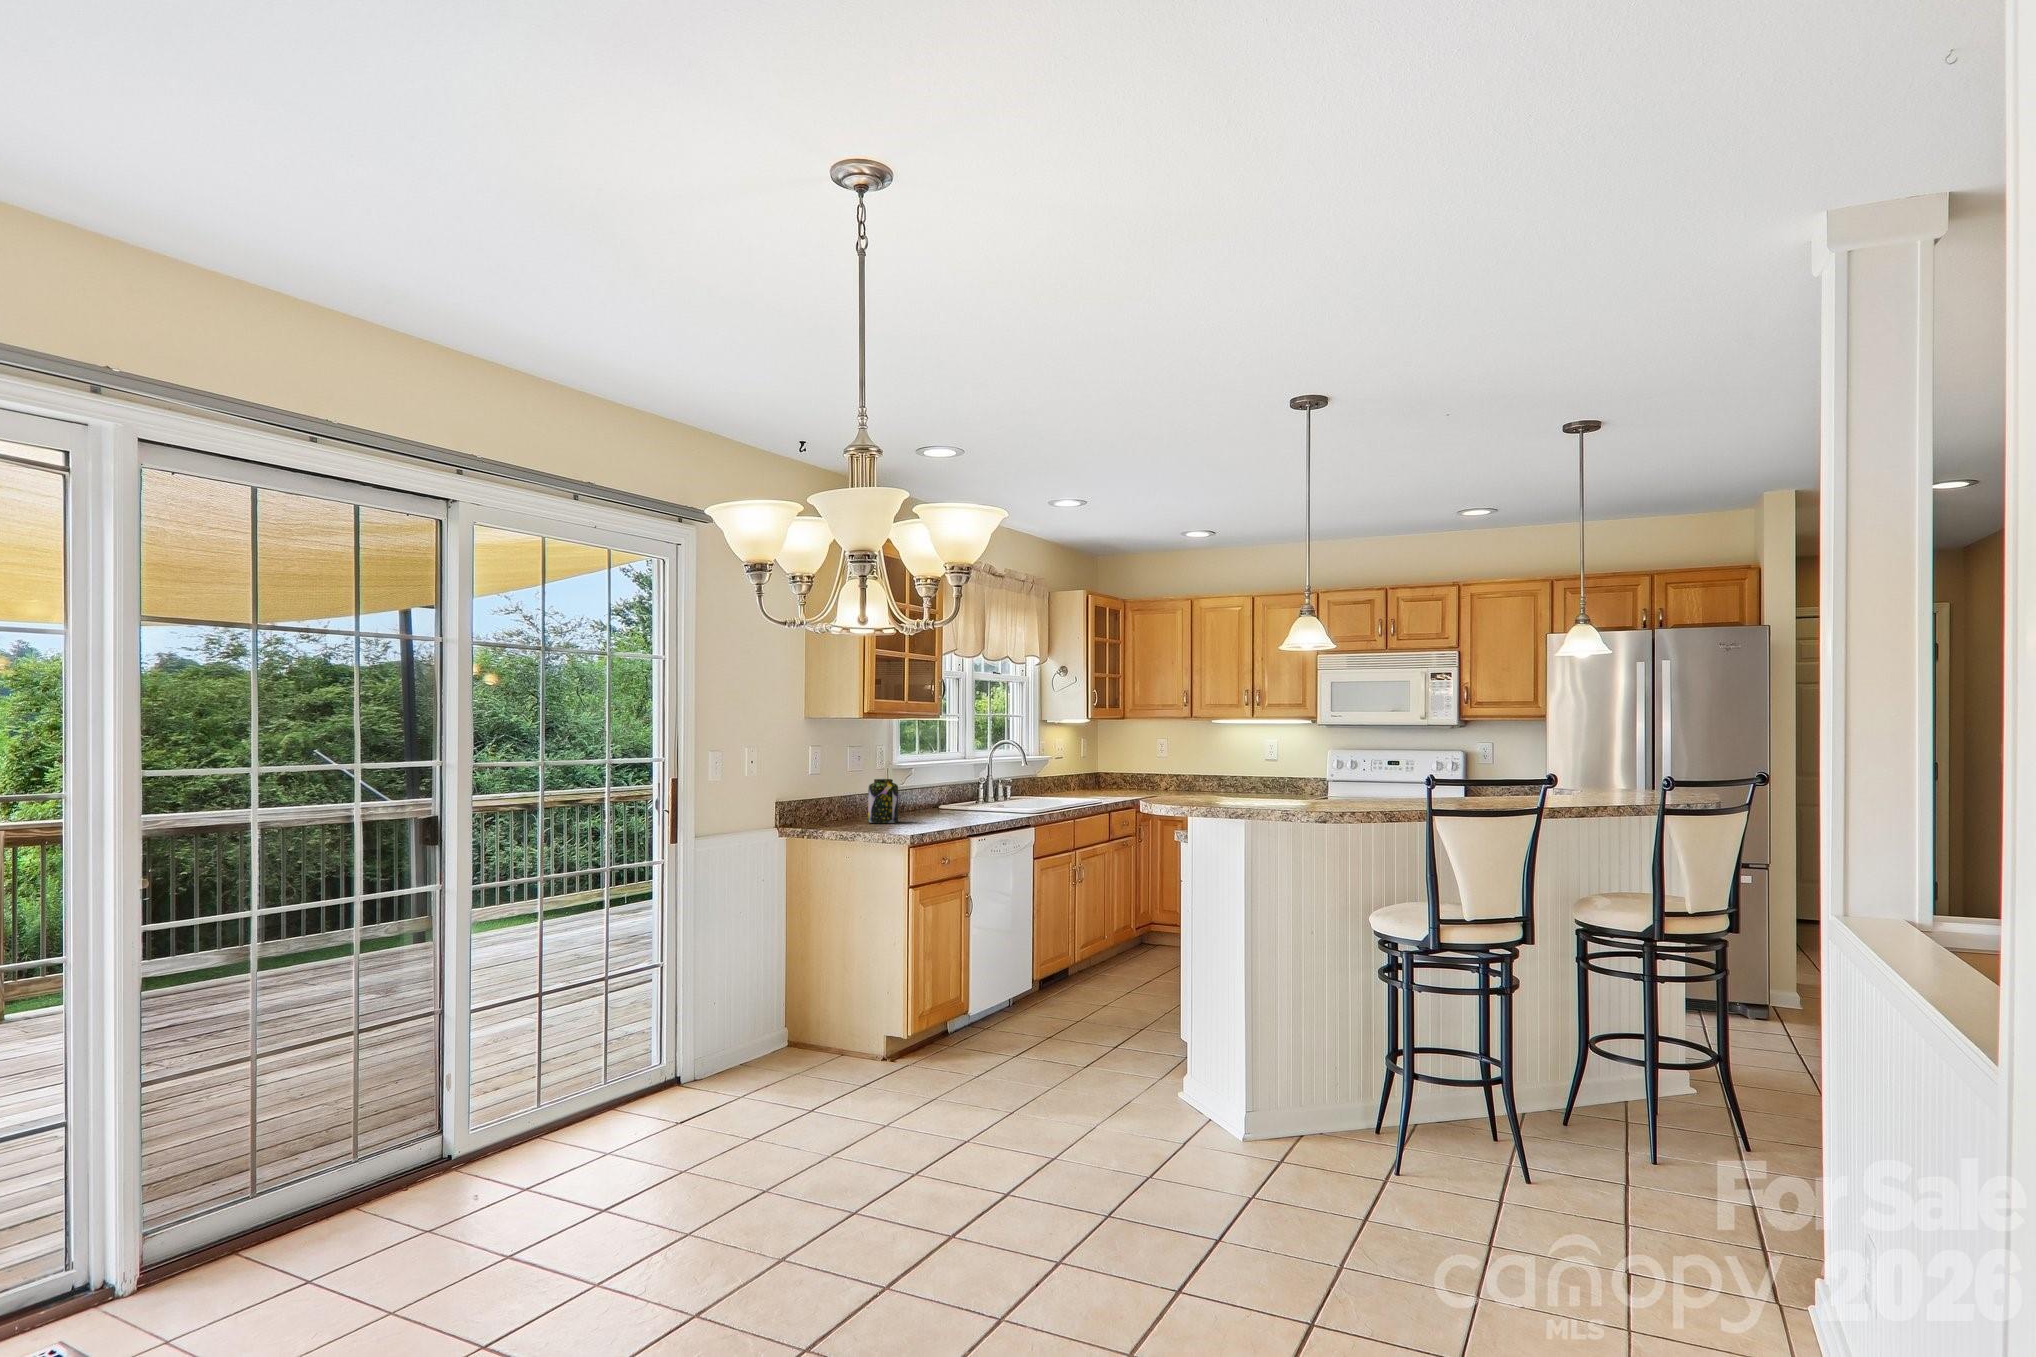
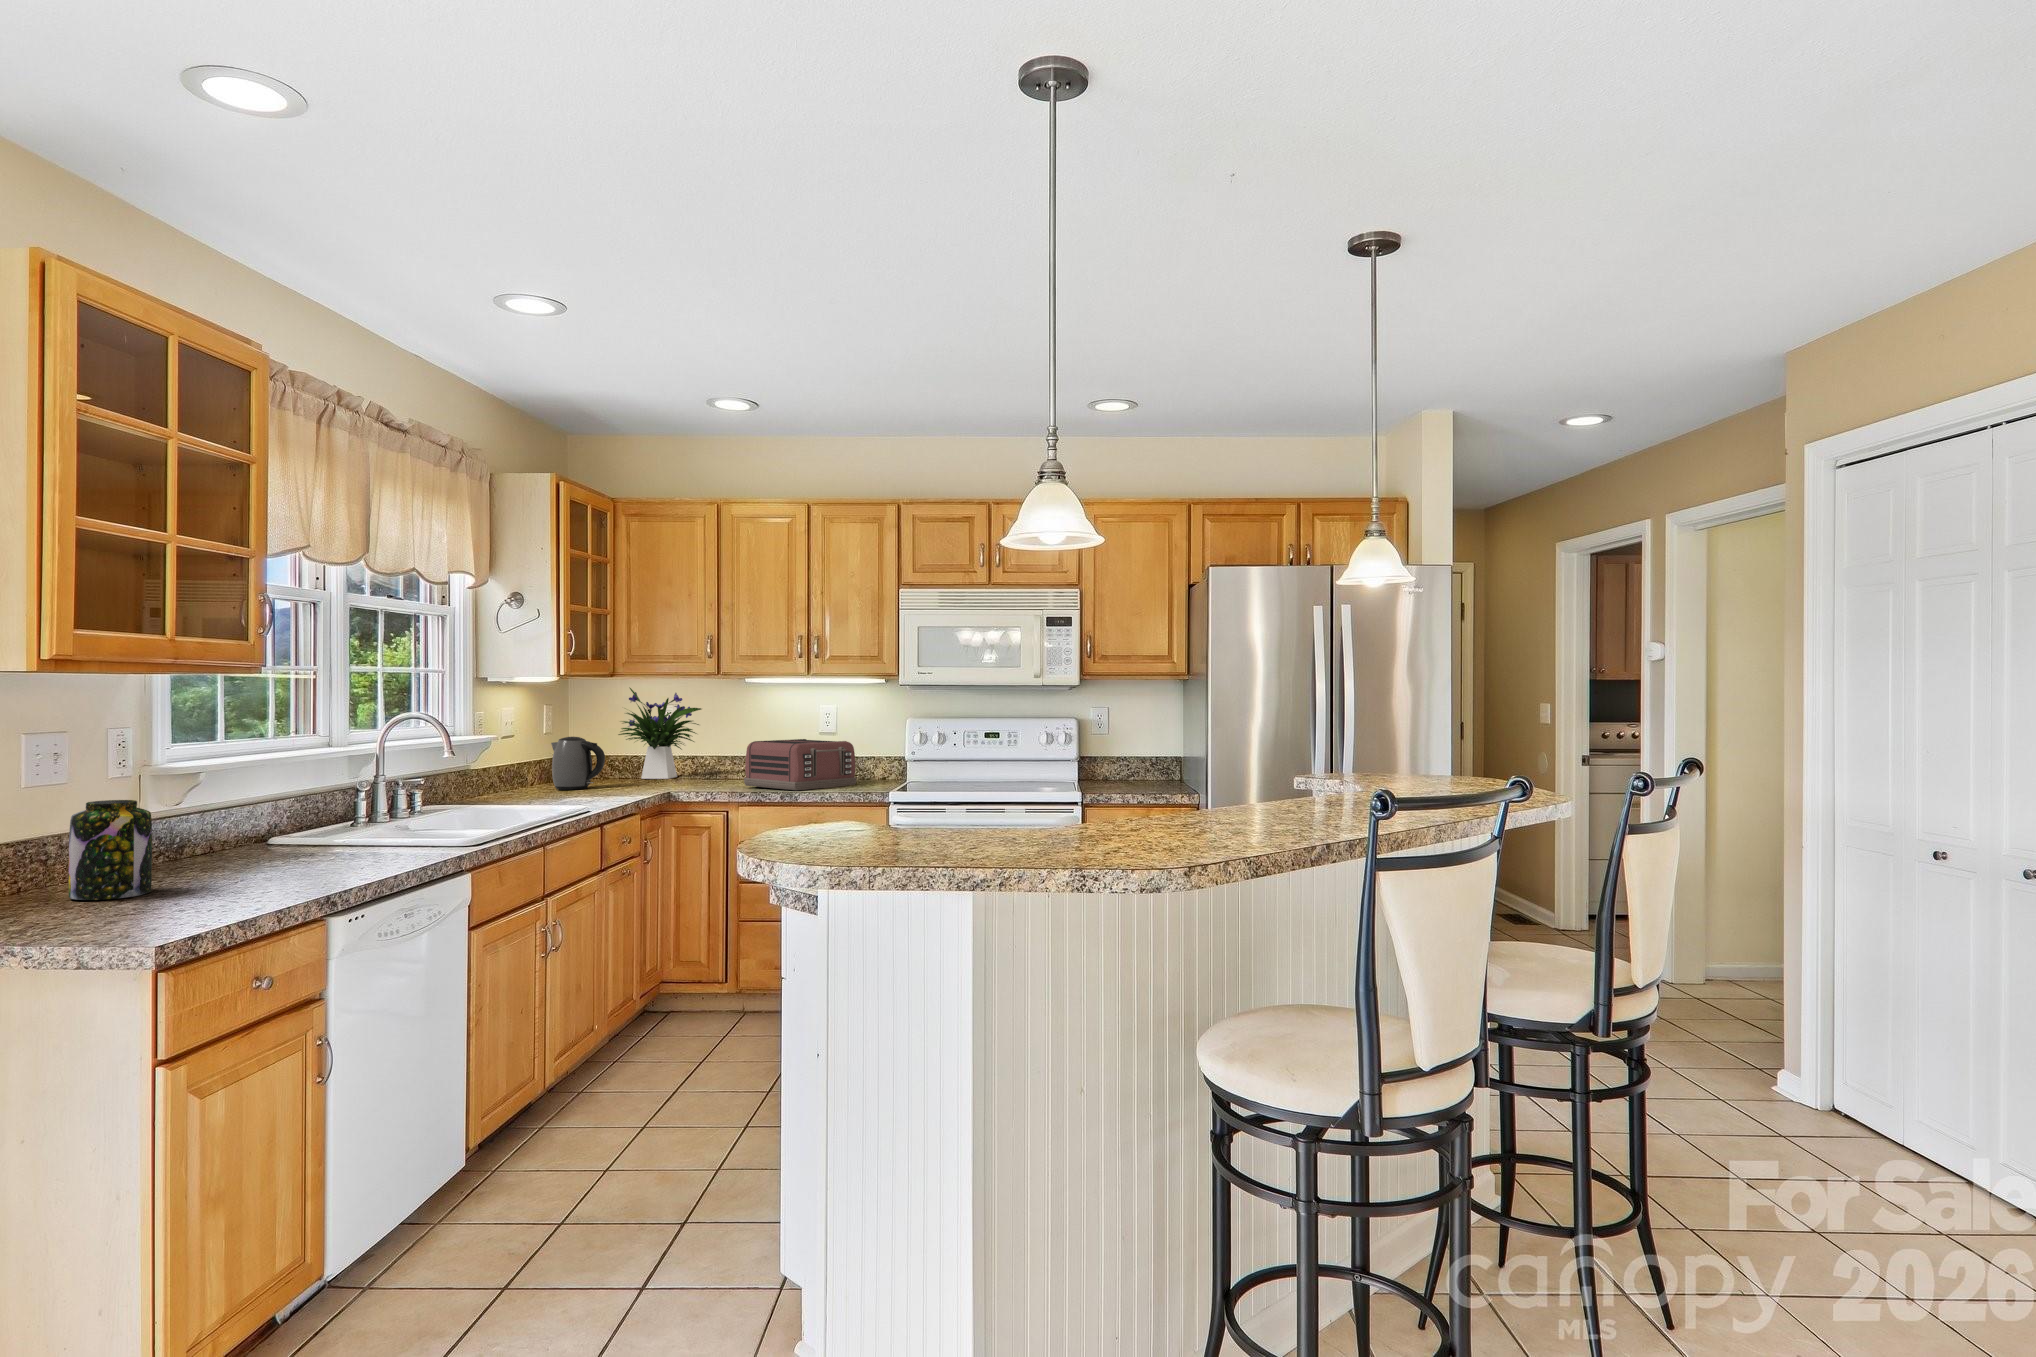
flower arrangement: none [1124,726,1185,789] -> present [618,688,701,779]
kettle: none [1085,758,1118,793] -> present [551,737,605,790]
toaster: none [1203,763,1280,797] -> present [744,739,856,790]

